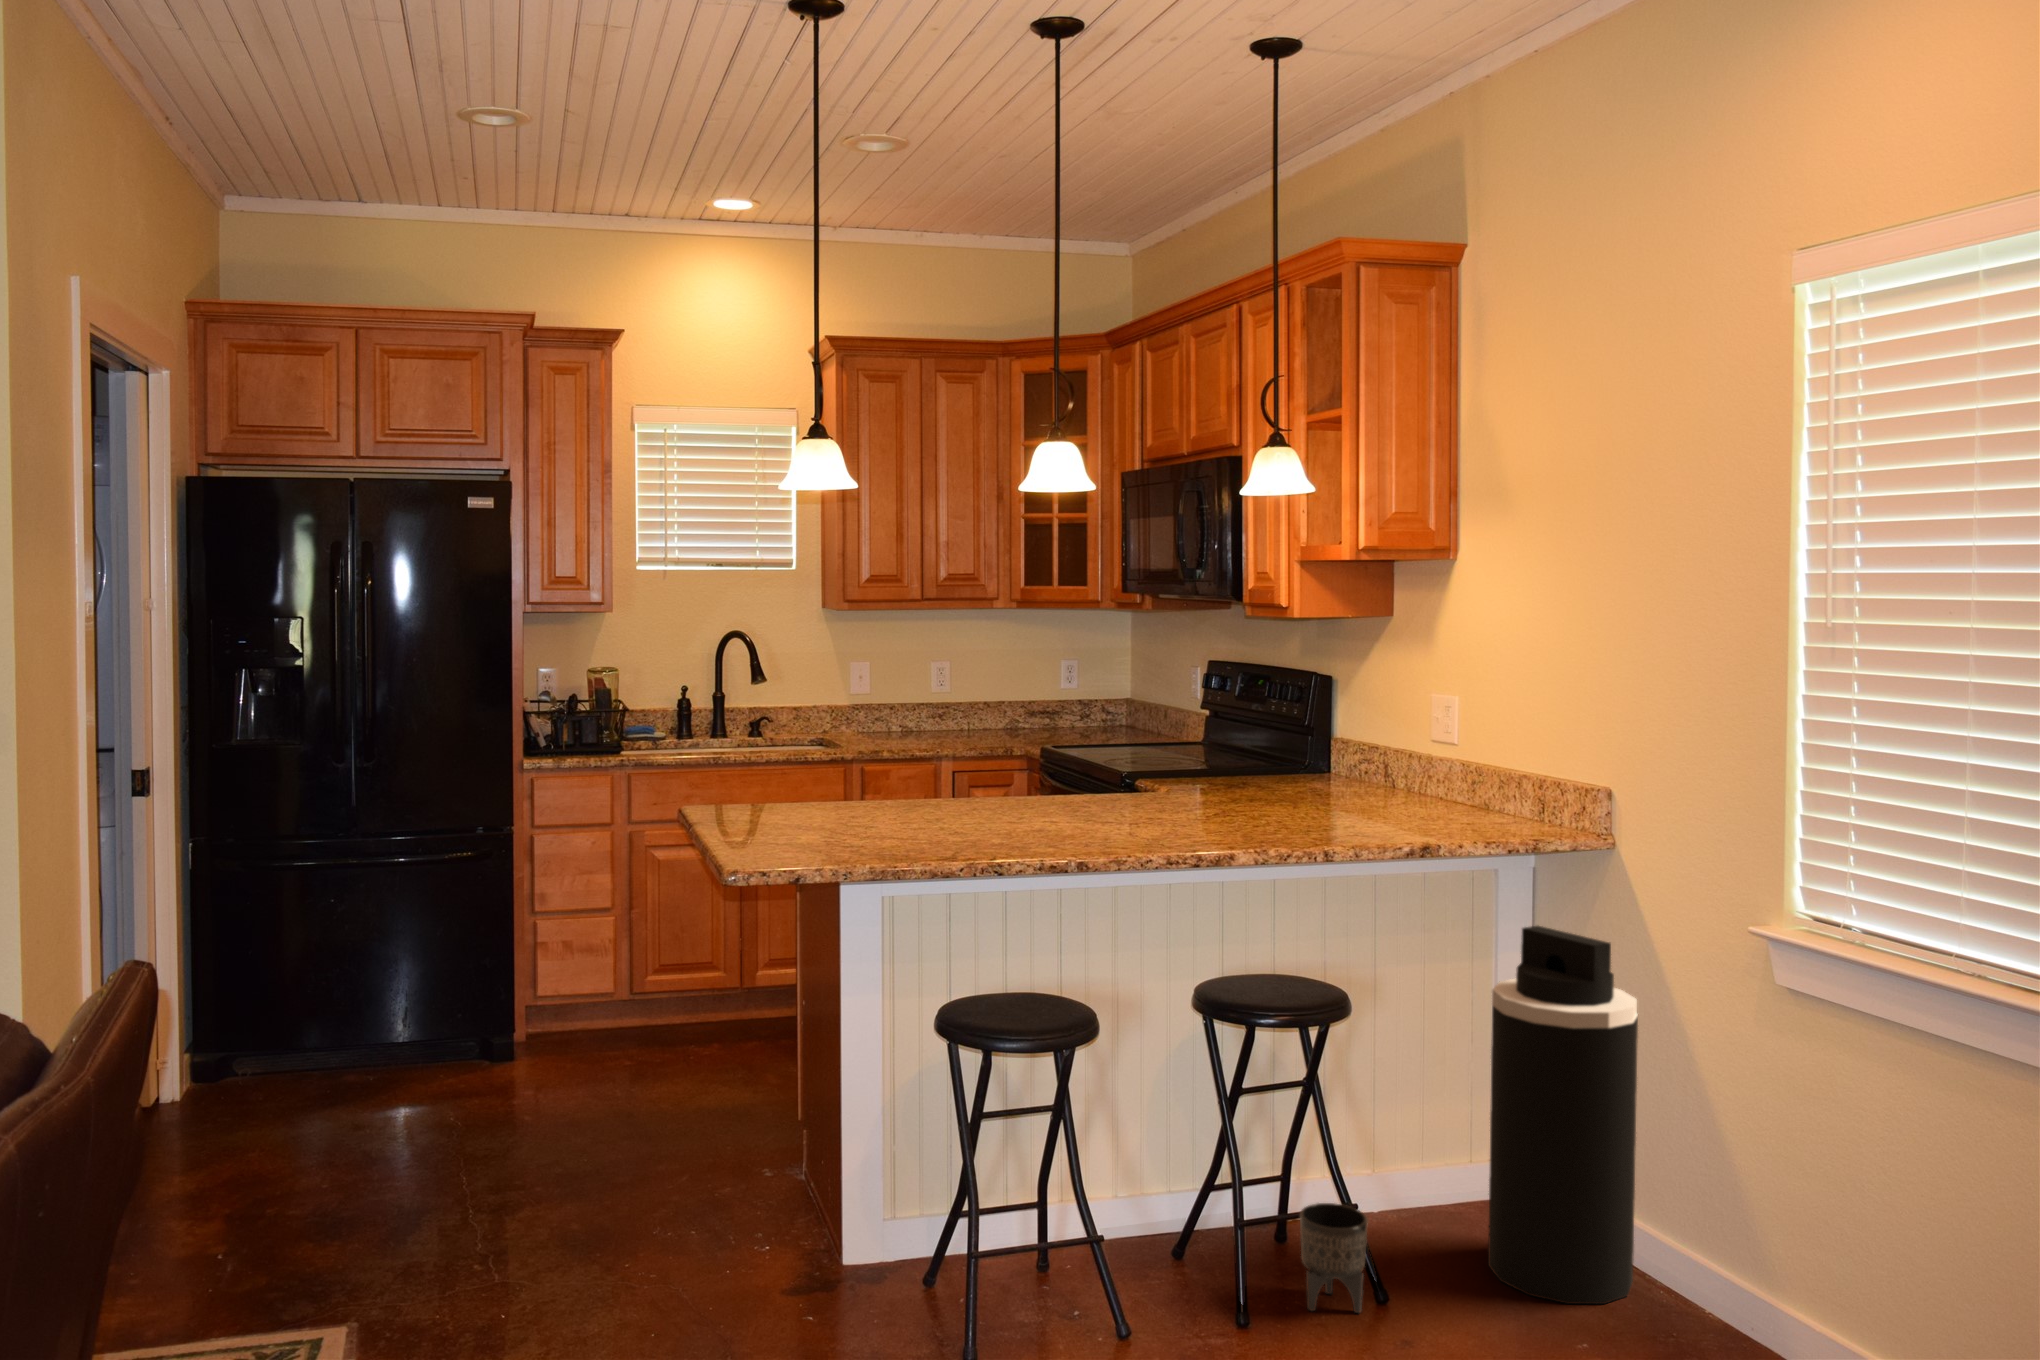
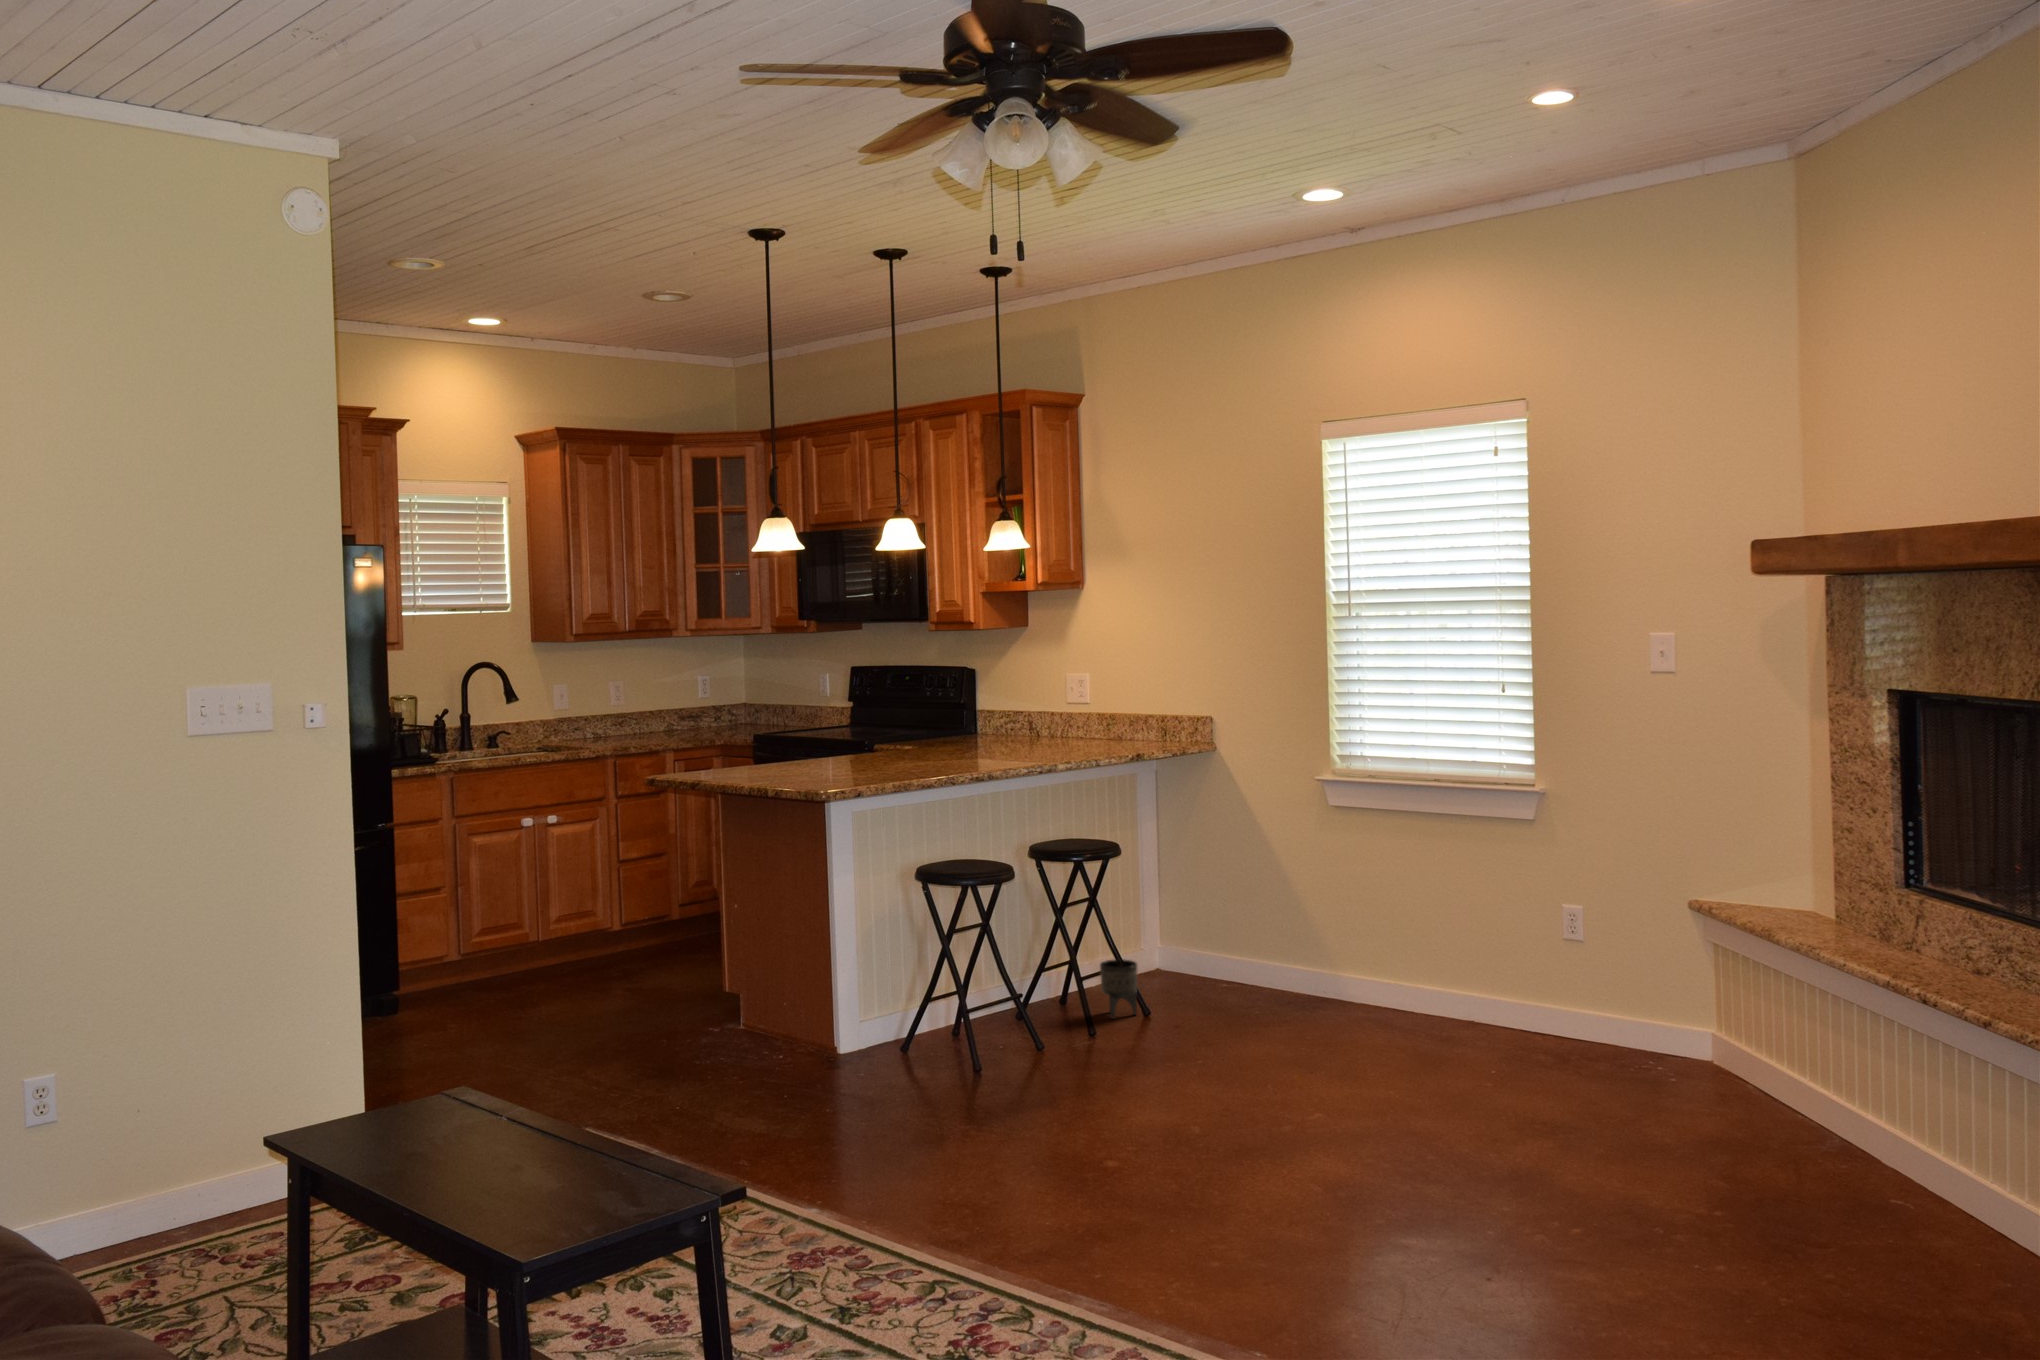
trash can: present [1488,926,1638,1304] -> none [1165,794,1245,994]

